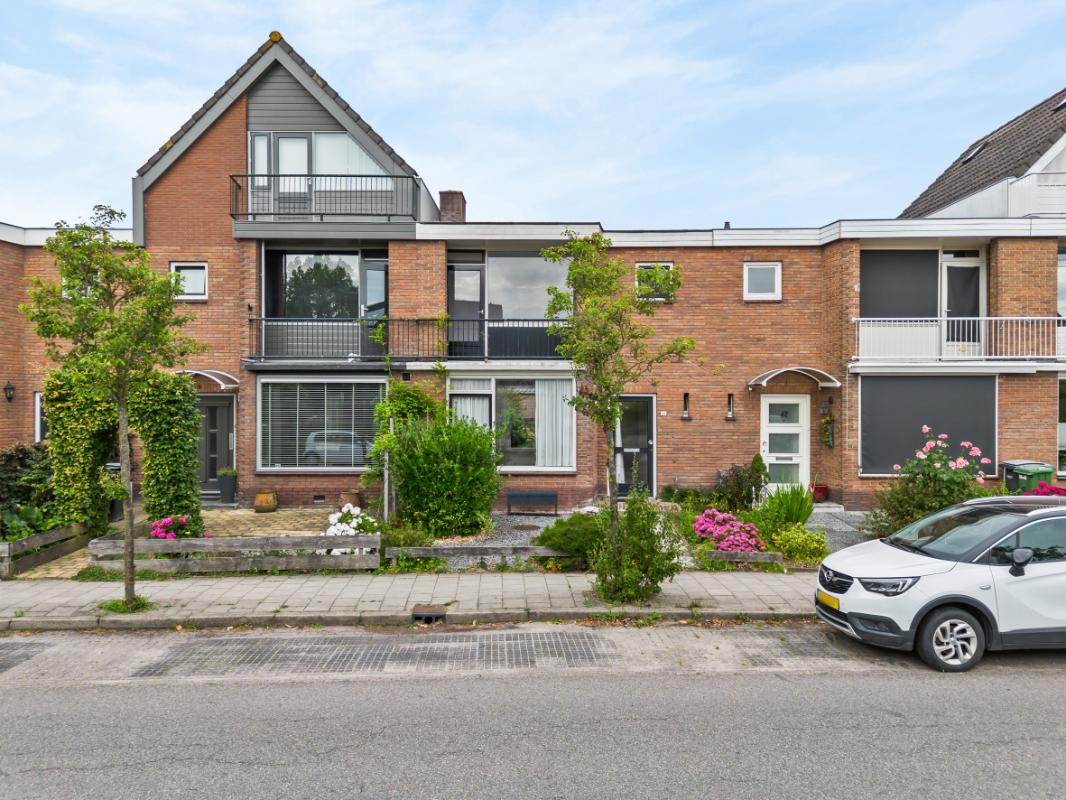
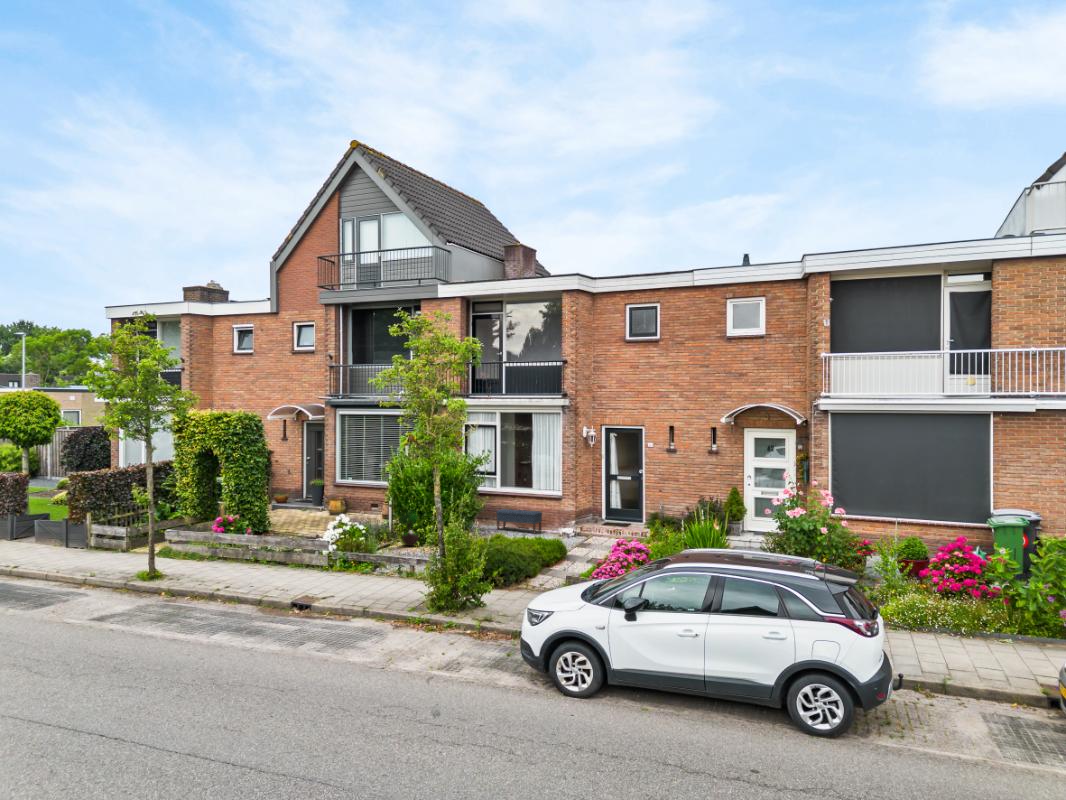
potted tree: none [448,488,477,538] -> present [399,512,419,546]

